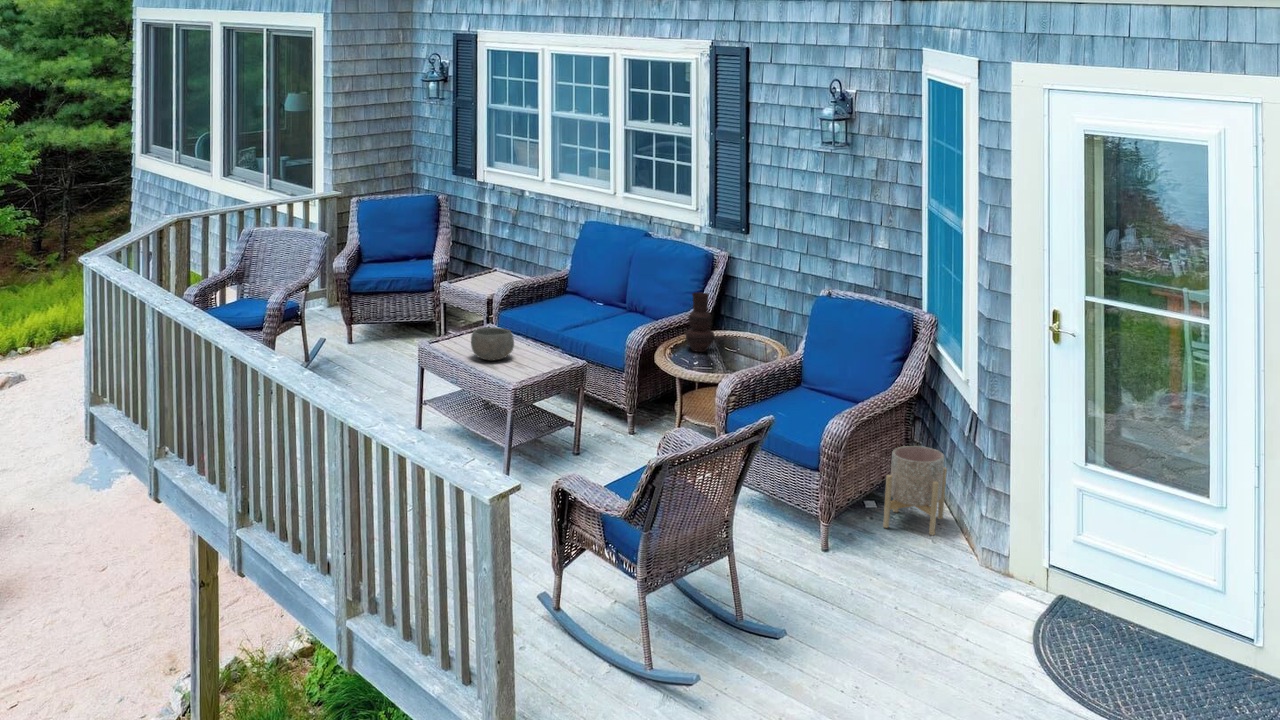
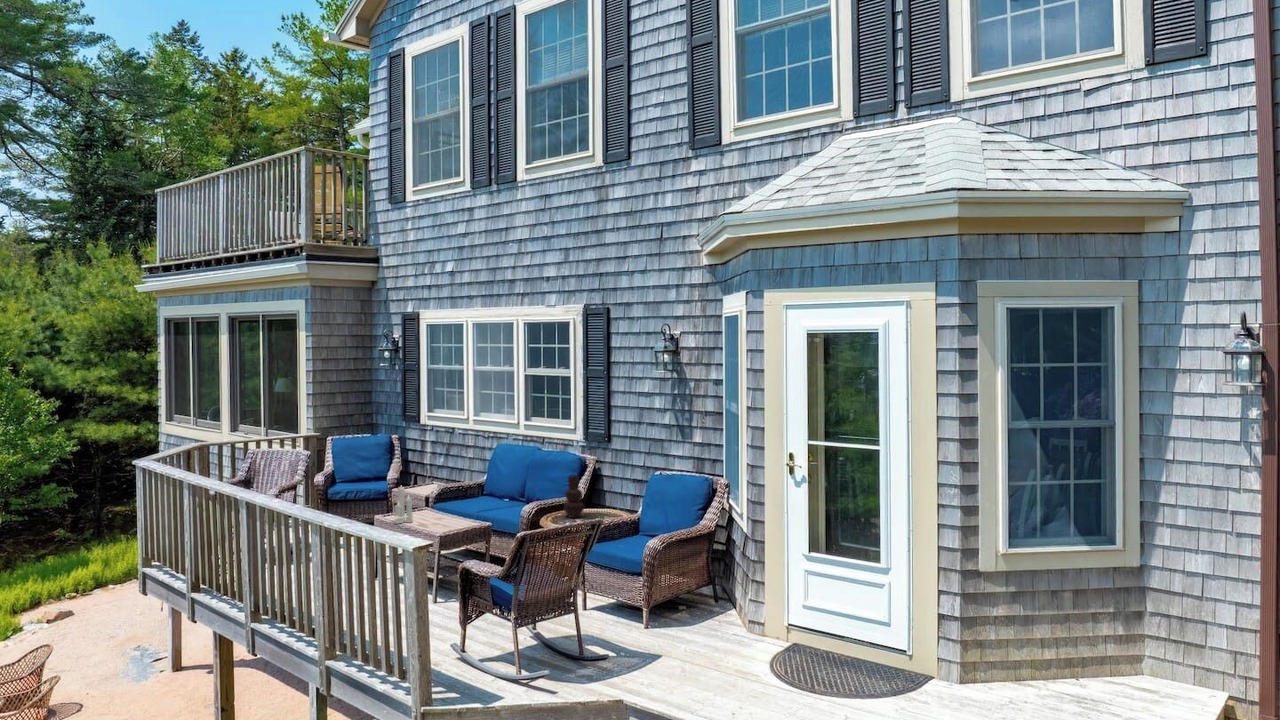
candle: none [447,288,474,349] -> present [394,487,413,524]
bowl: present [471,327,514,360] -> none [411,506,442,528]
planter: present [883,446,947,535] -> none [695,565,737,623]

